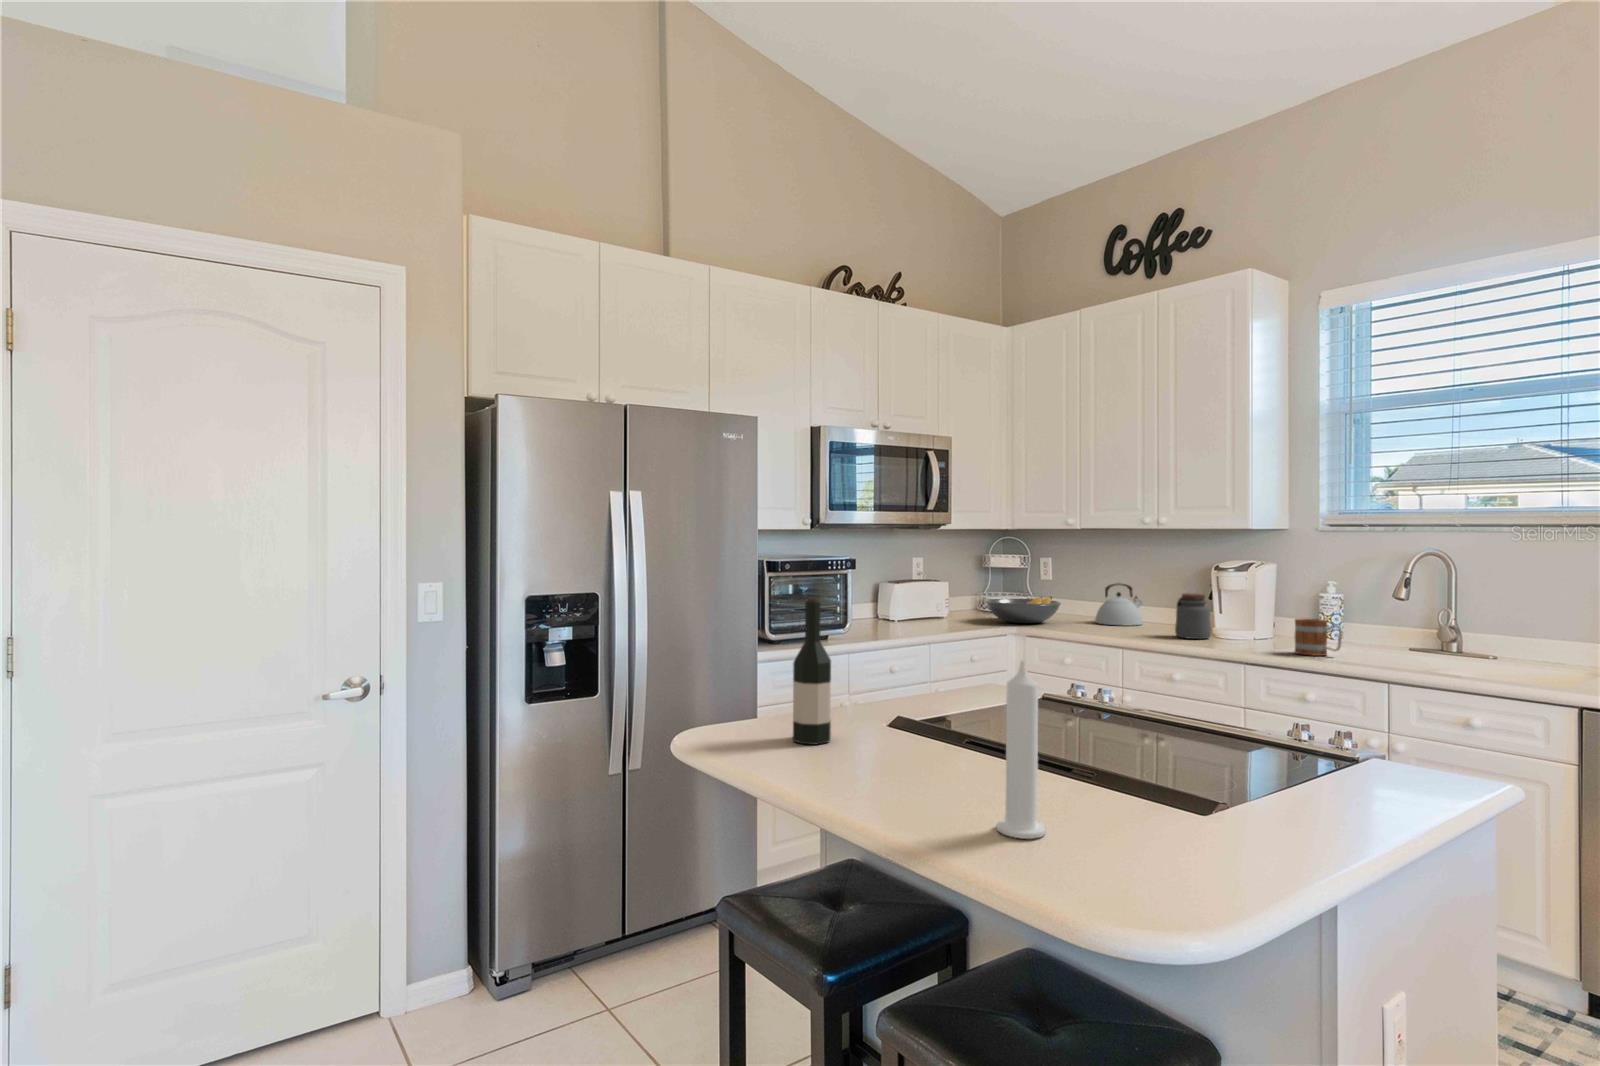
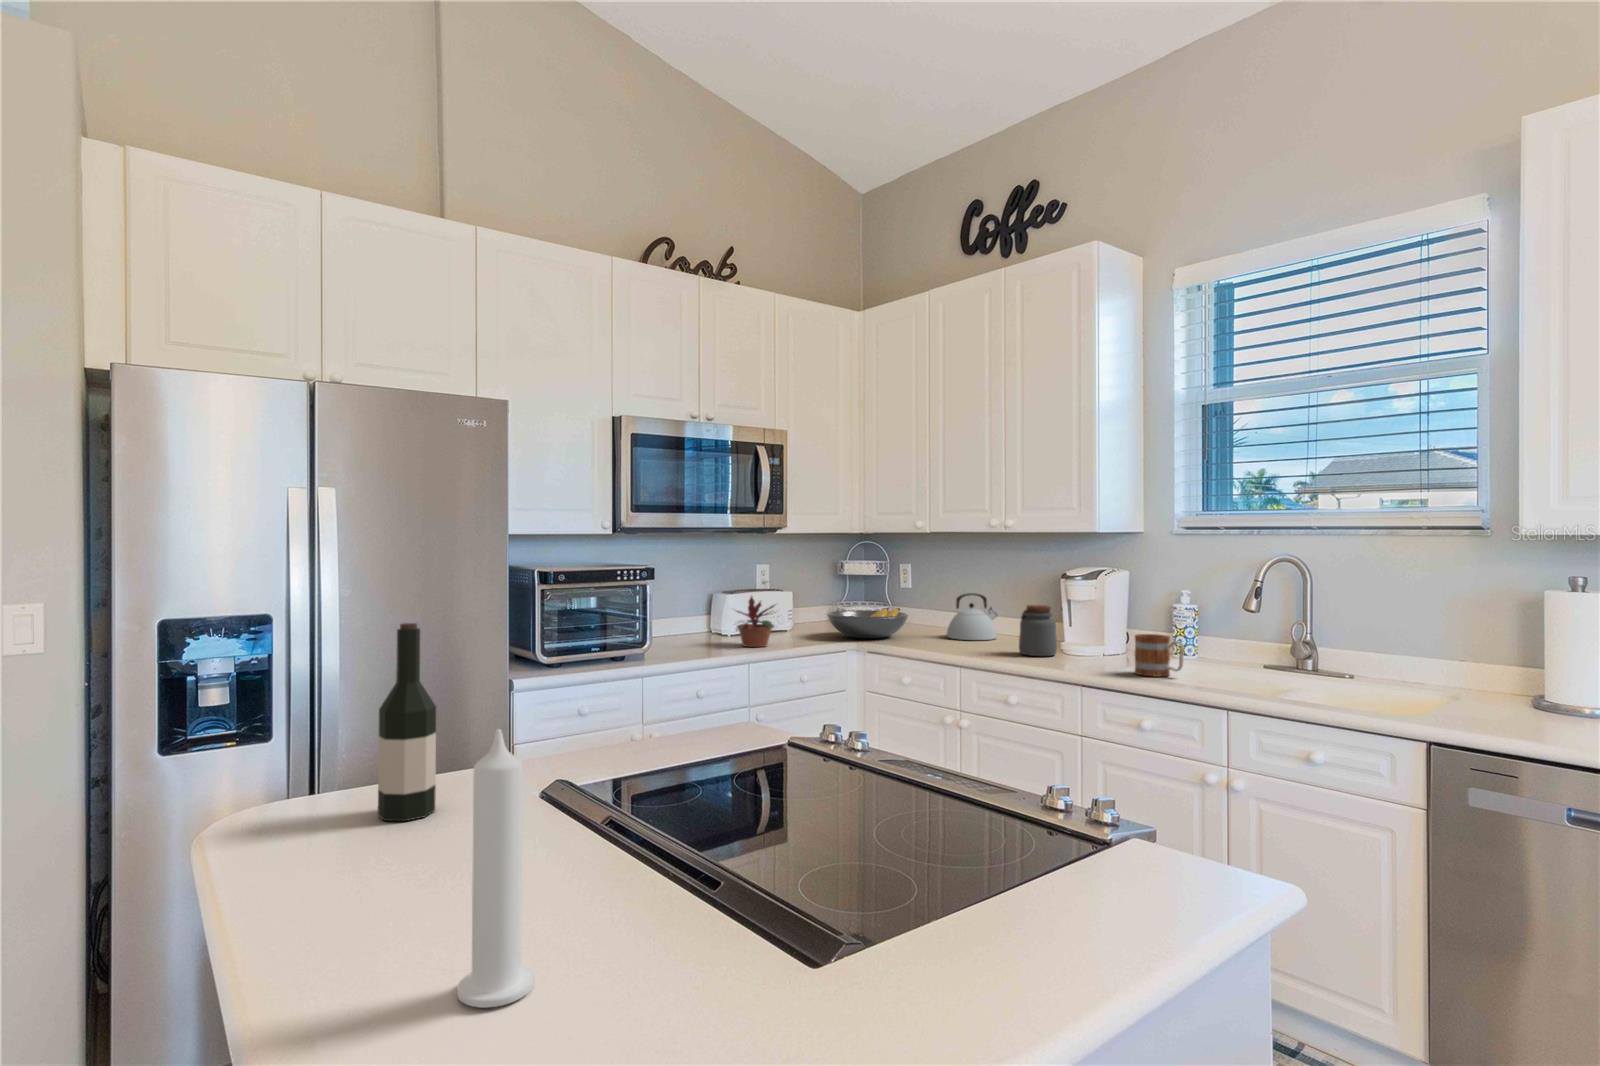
potted plant: none [904,583,955,630] -> present [736,596,775,647]

